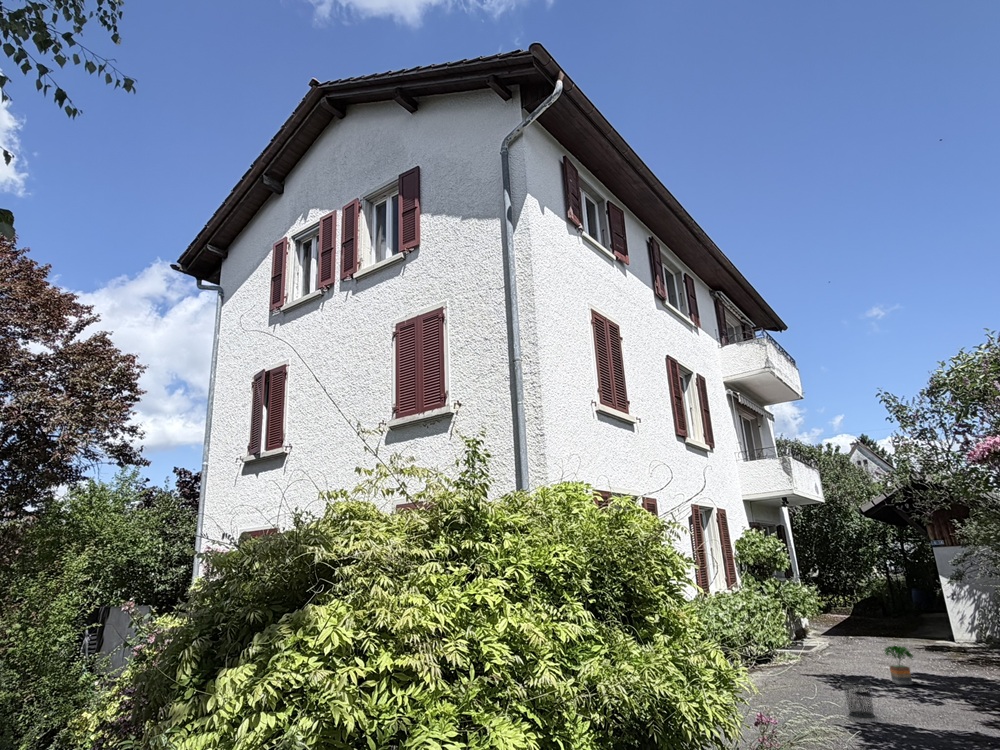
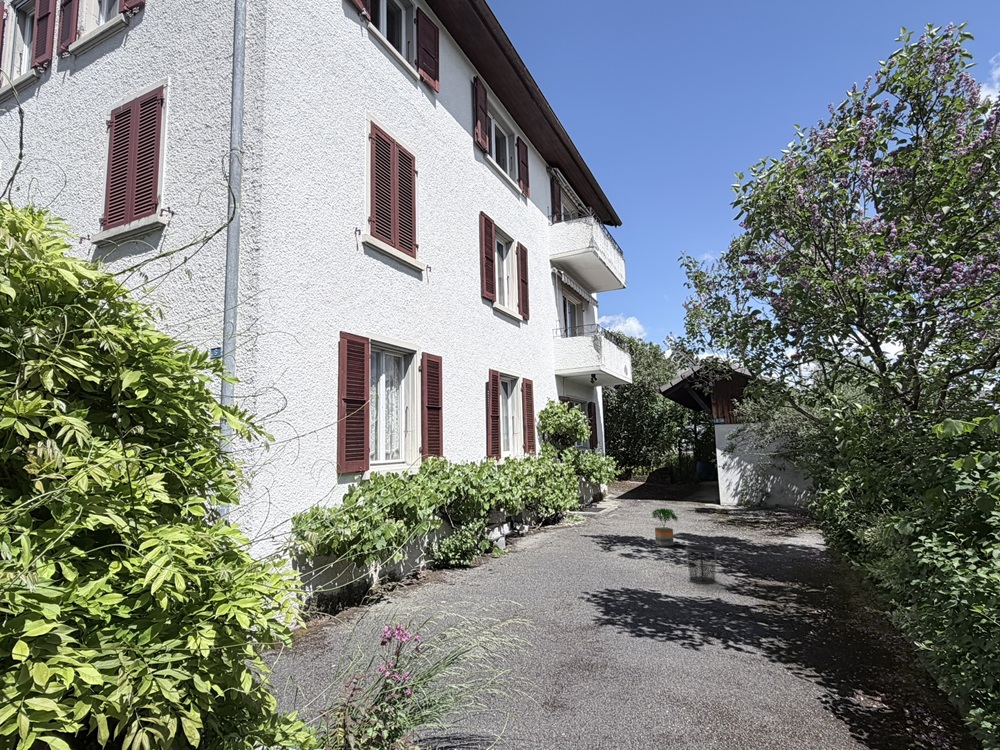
waste bin: present [842,681,874,718] -> present [686,545,716,584]

